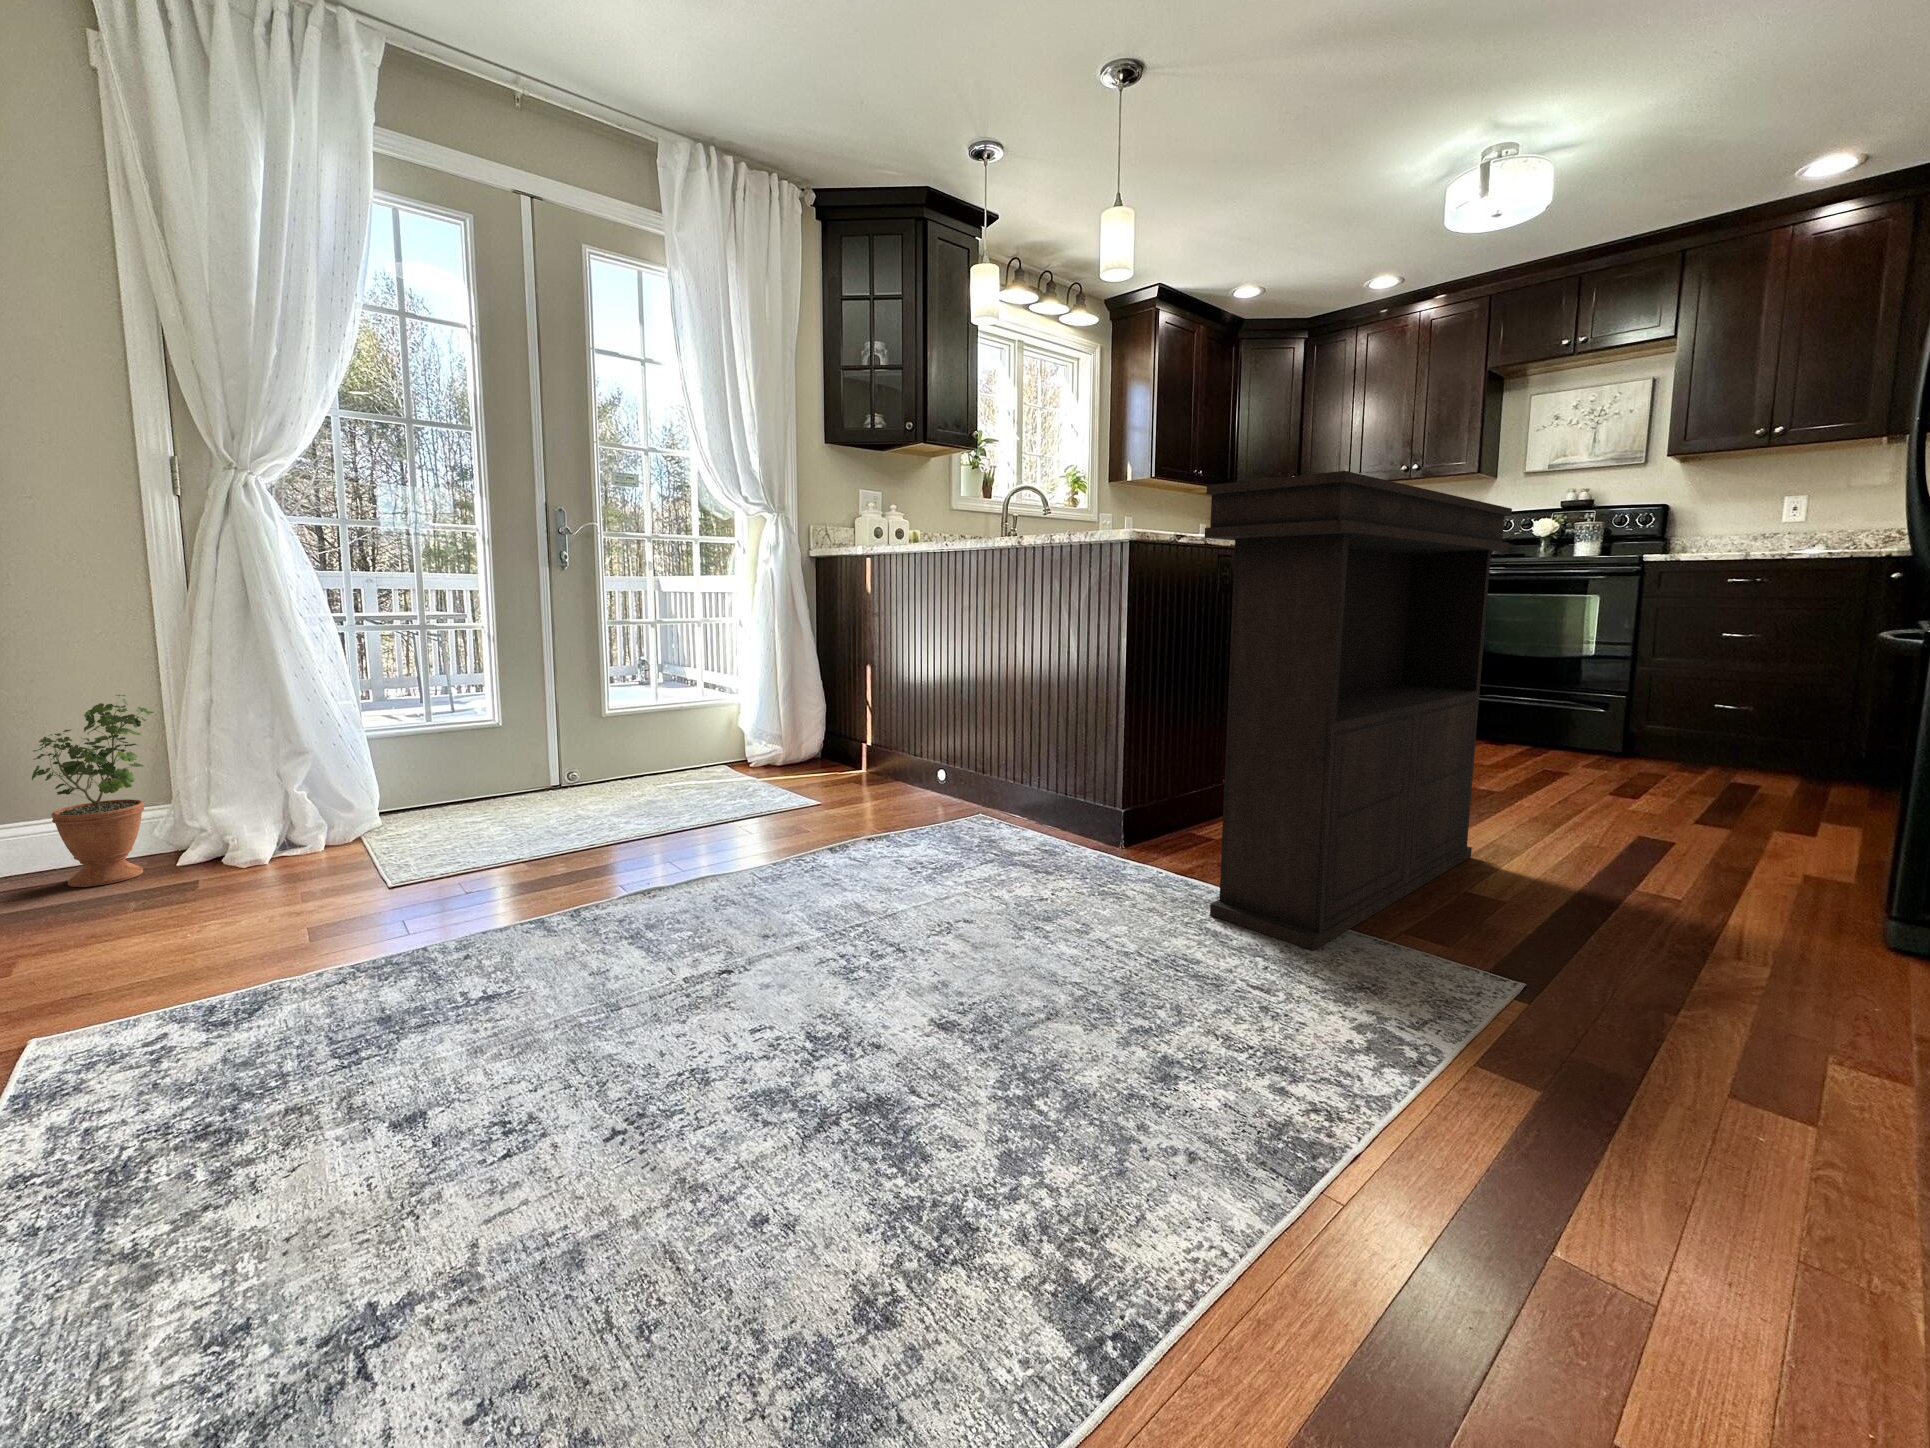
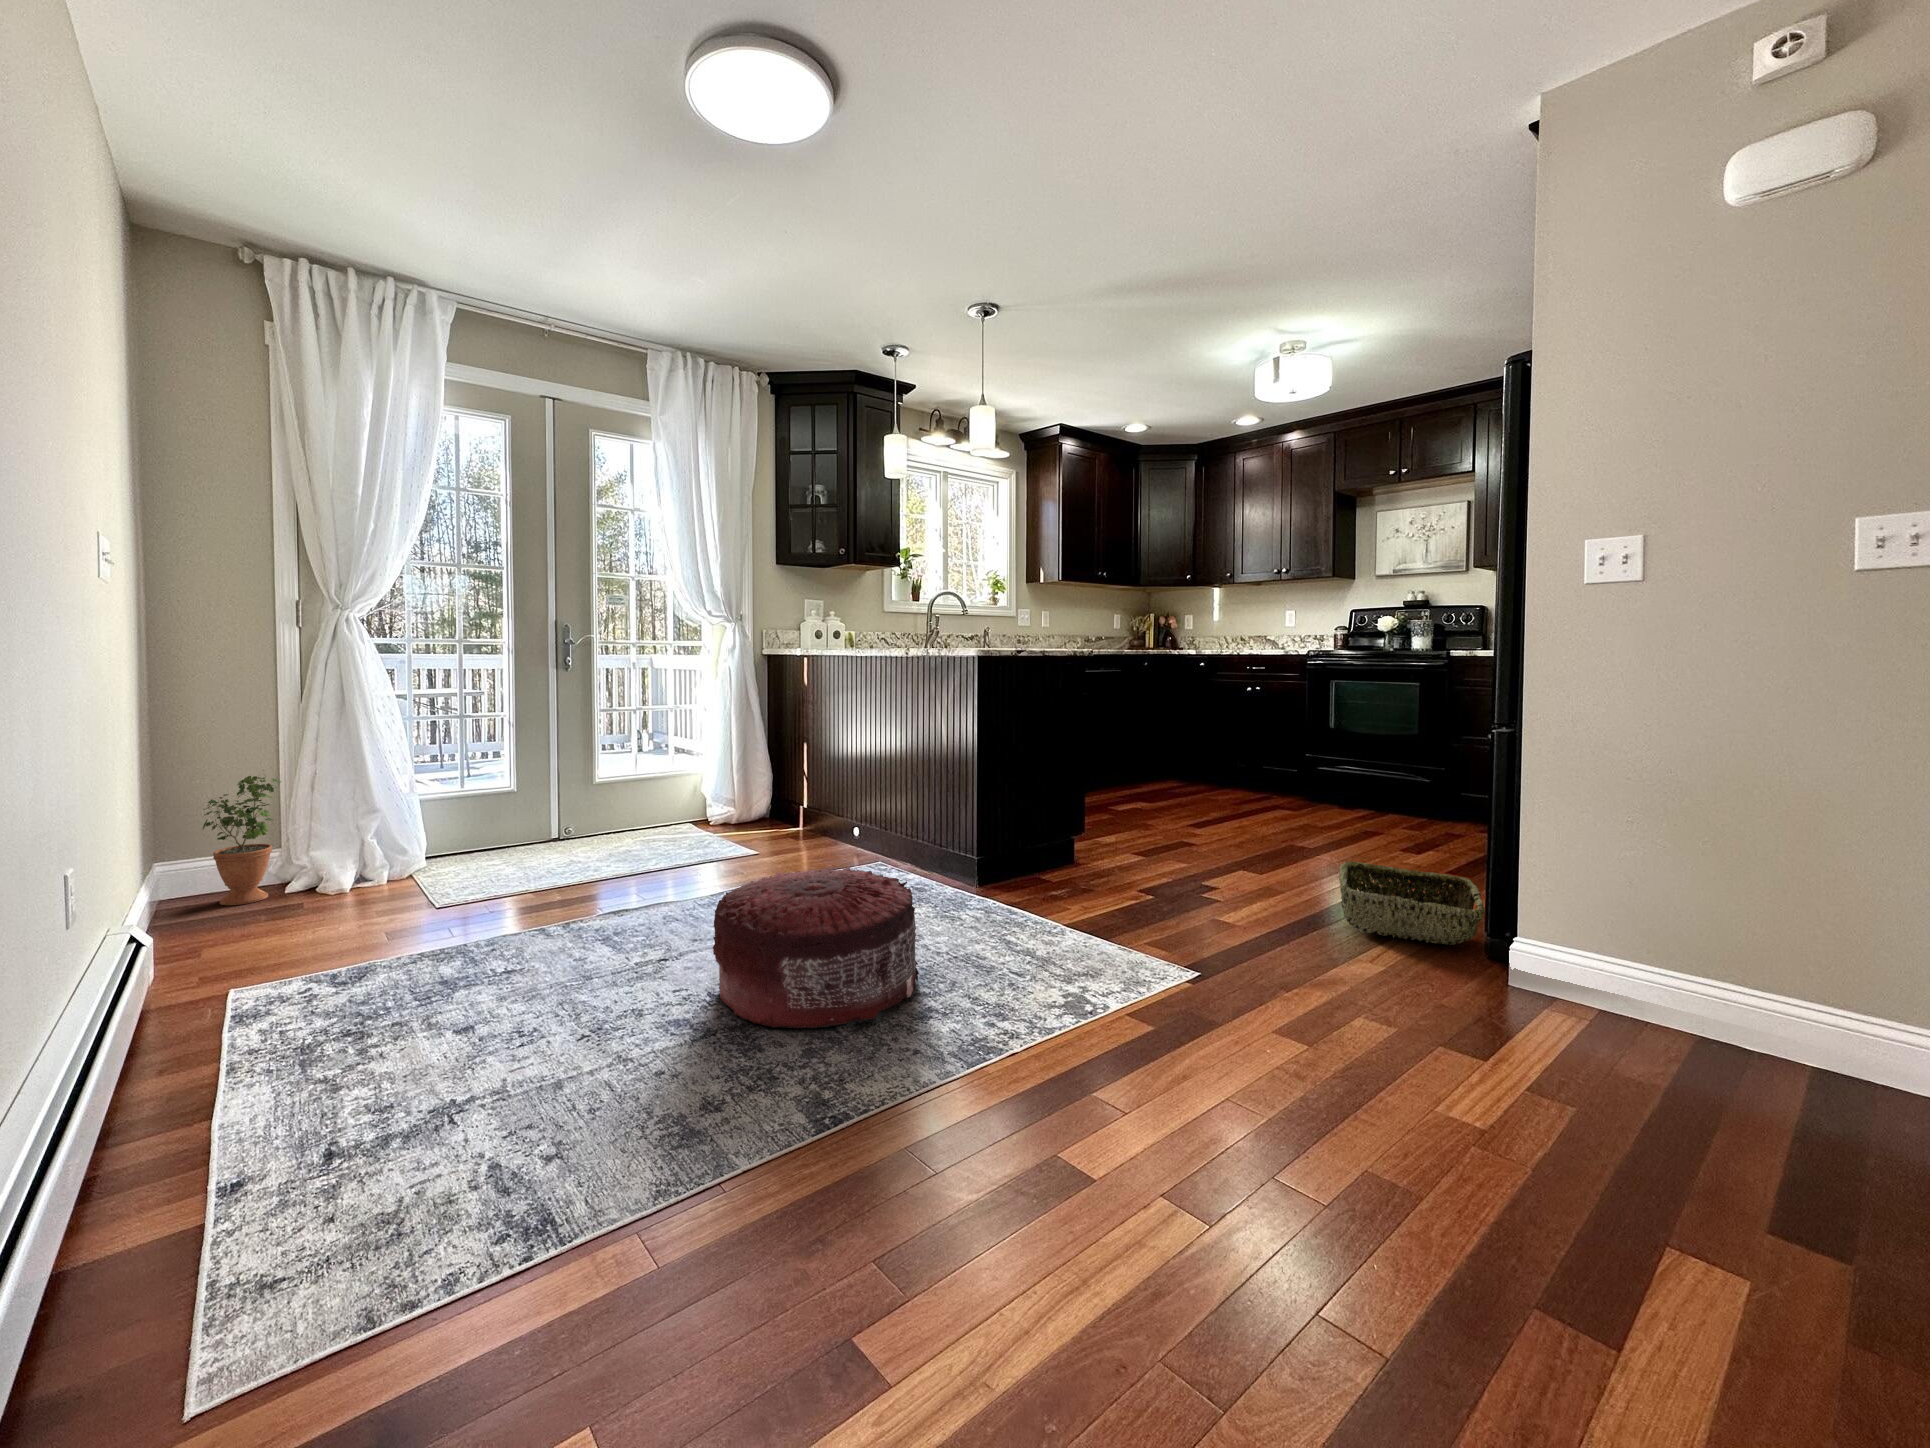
console table: present [1205,471,1512,950] -> none [1000,626,1253,951]
woven basket: none [1643,818,1905,935] -> present [1339,861,1485,945]
pouf: none [815,832,1131,1108] -> present [713,866,919,1028]

